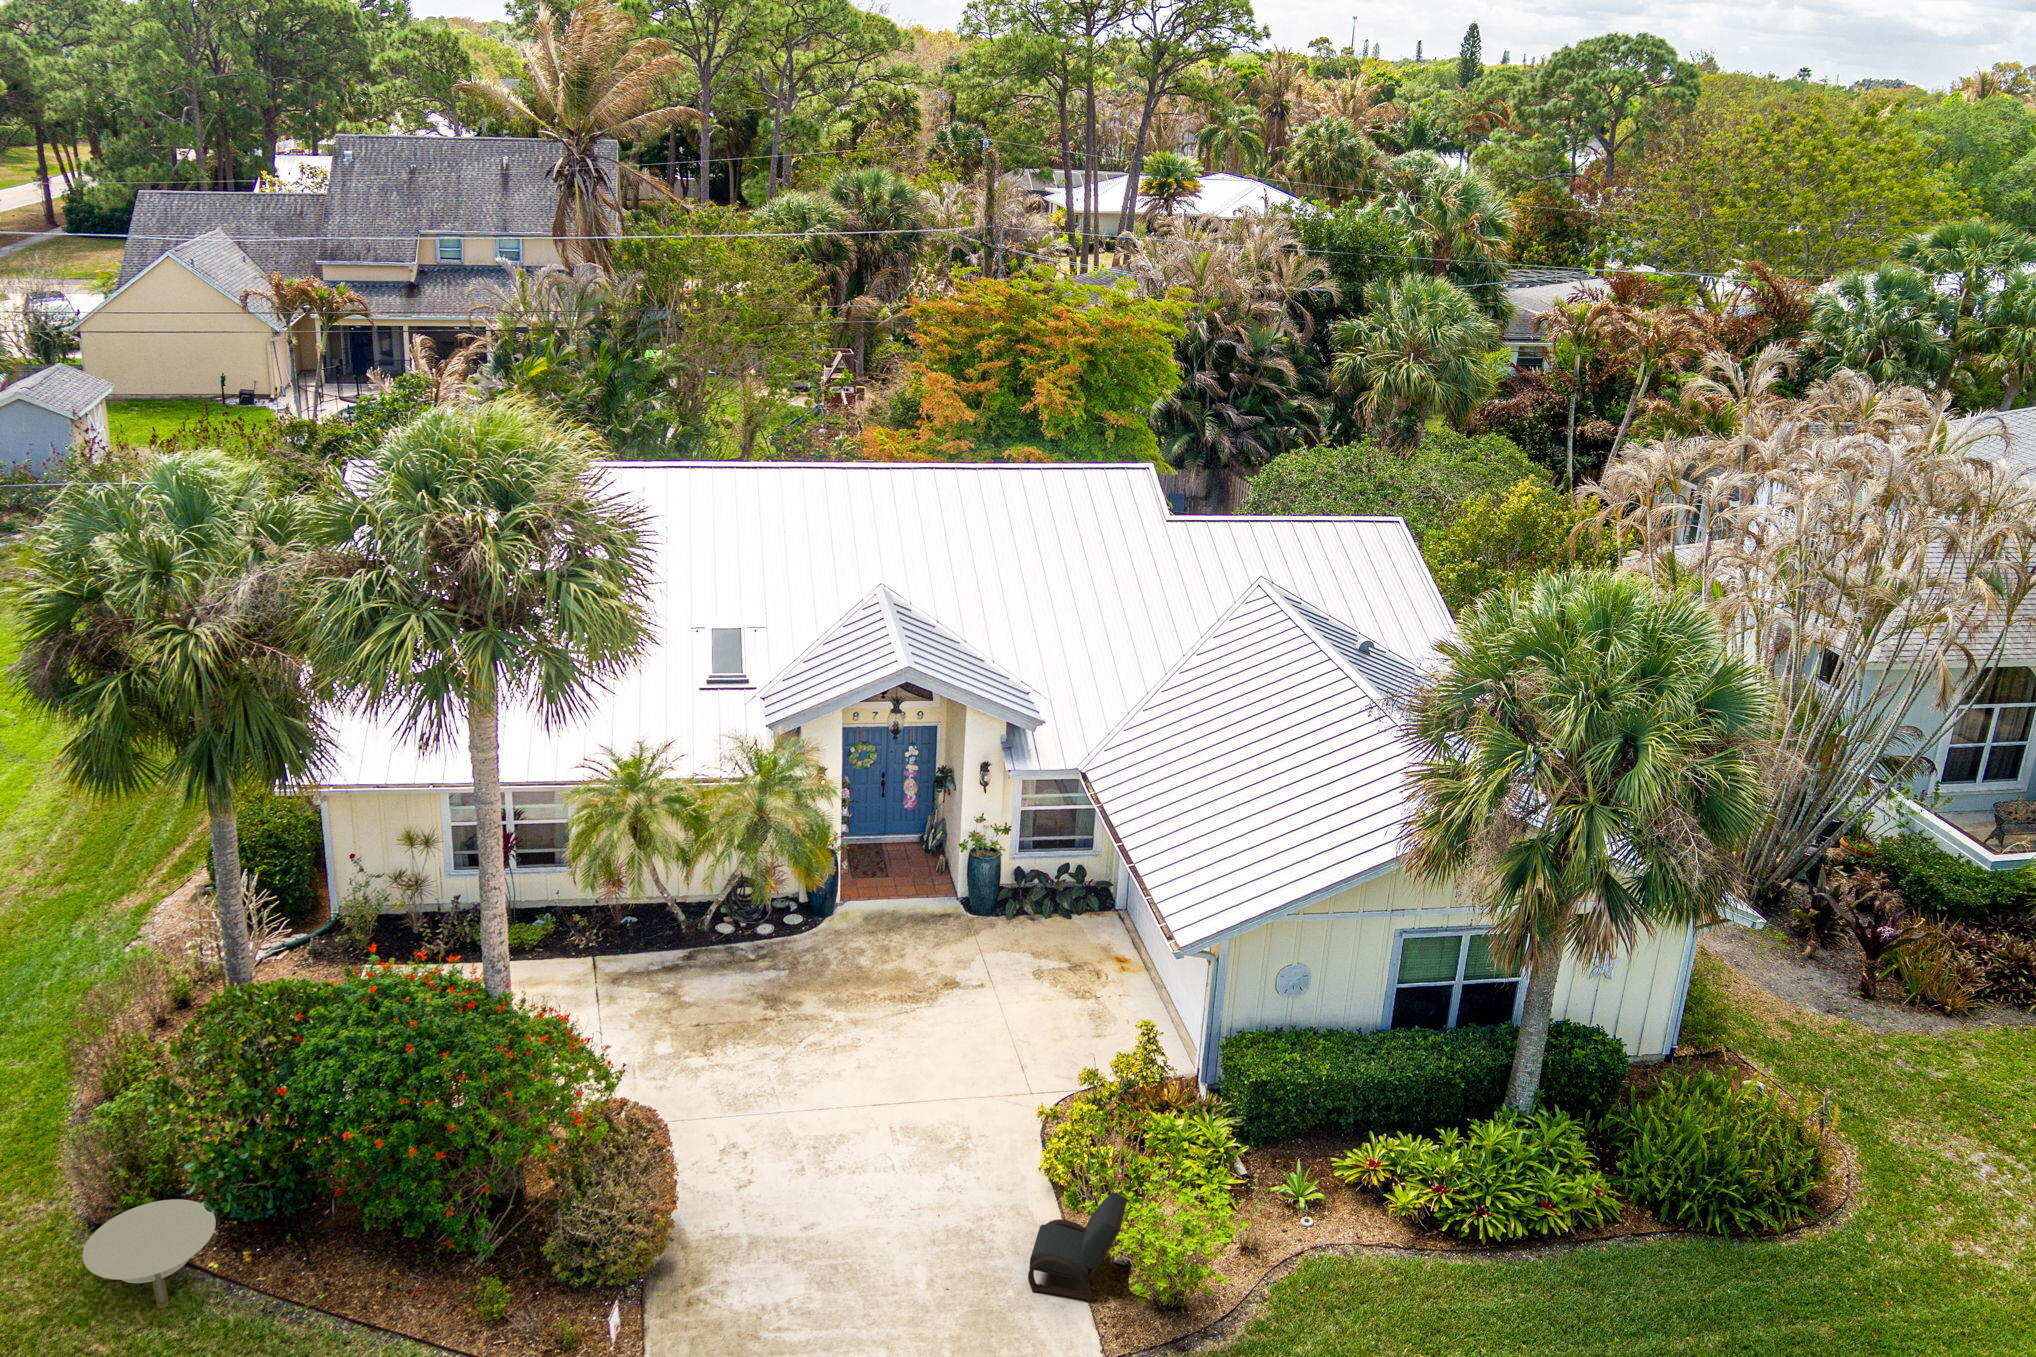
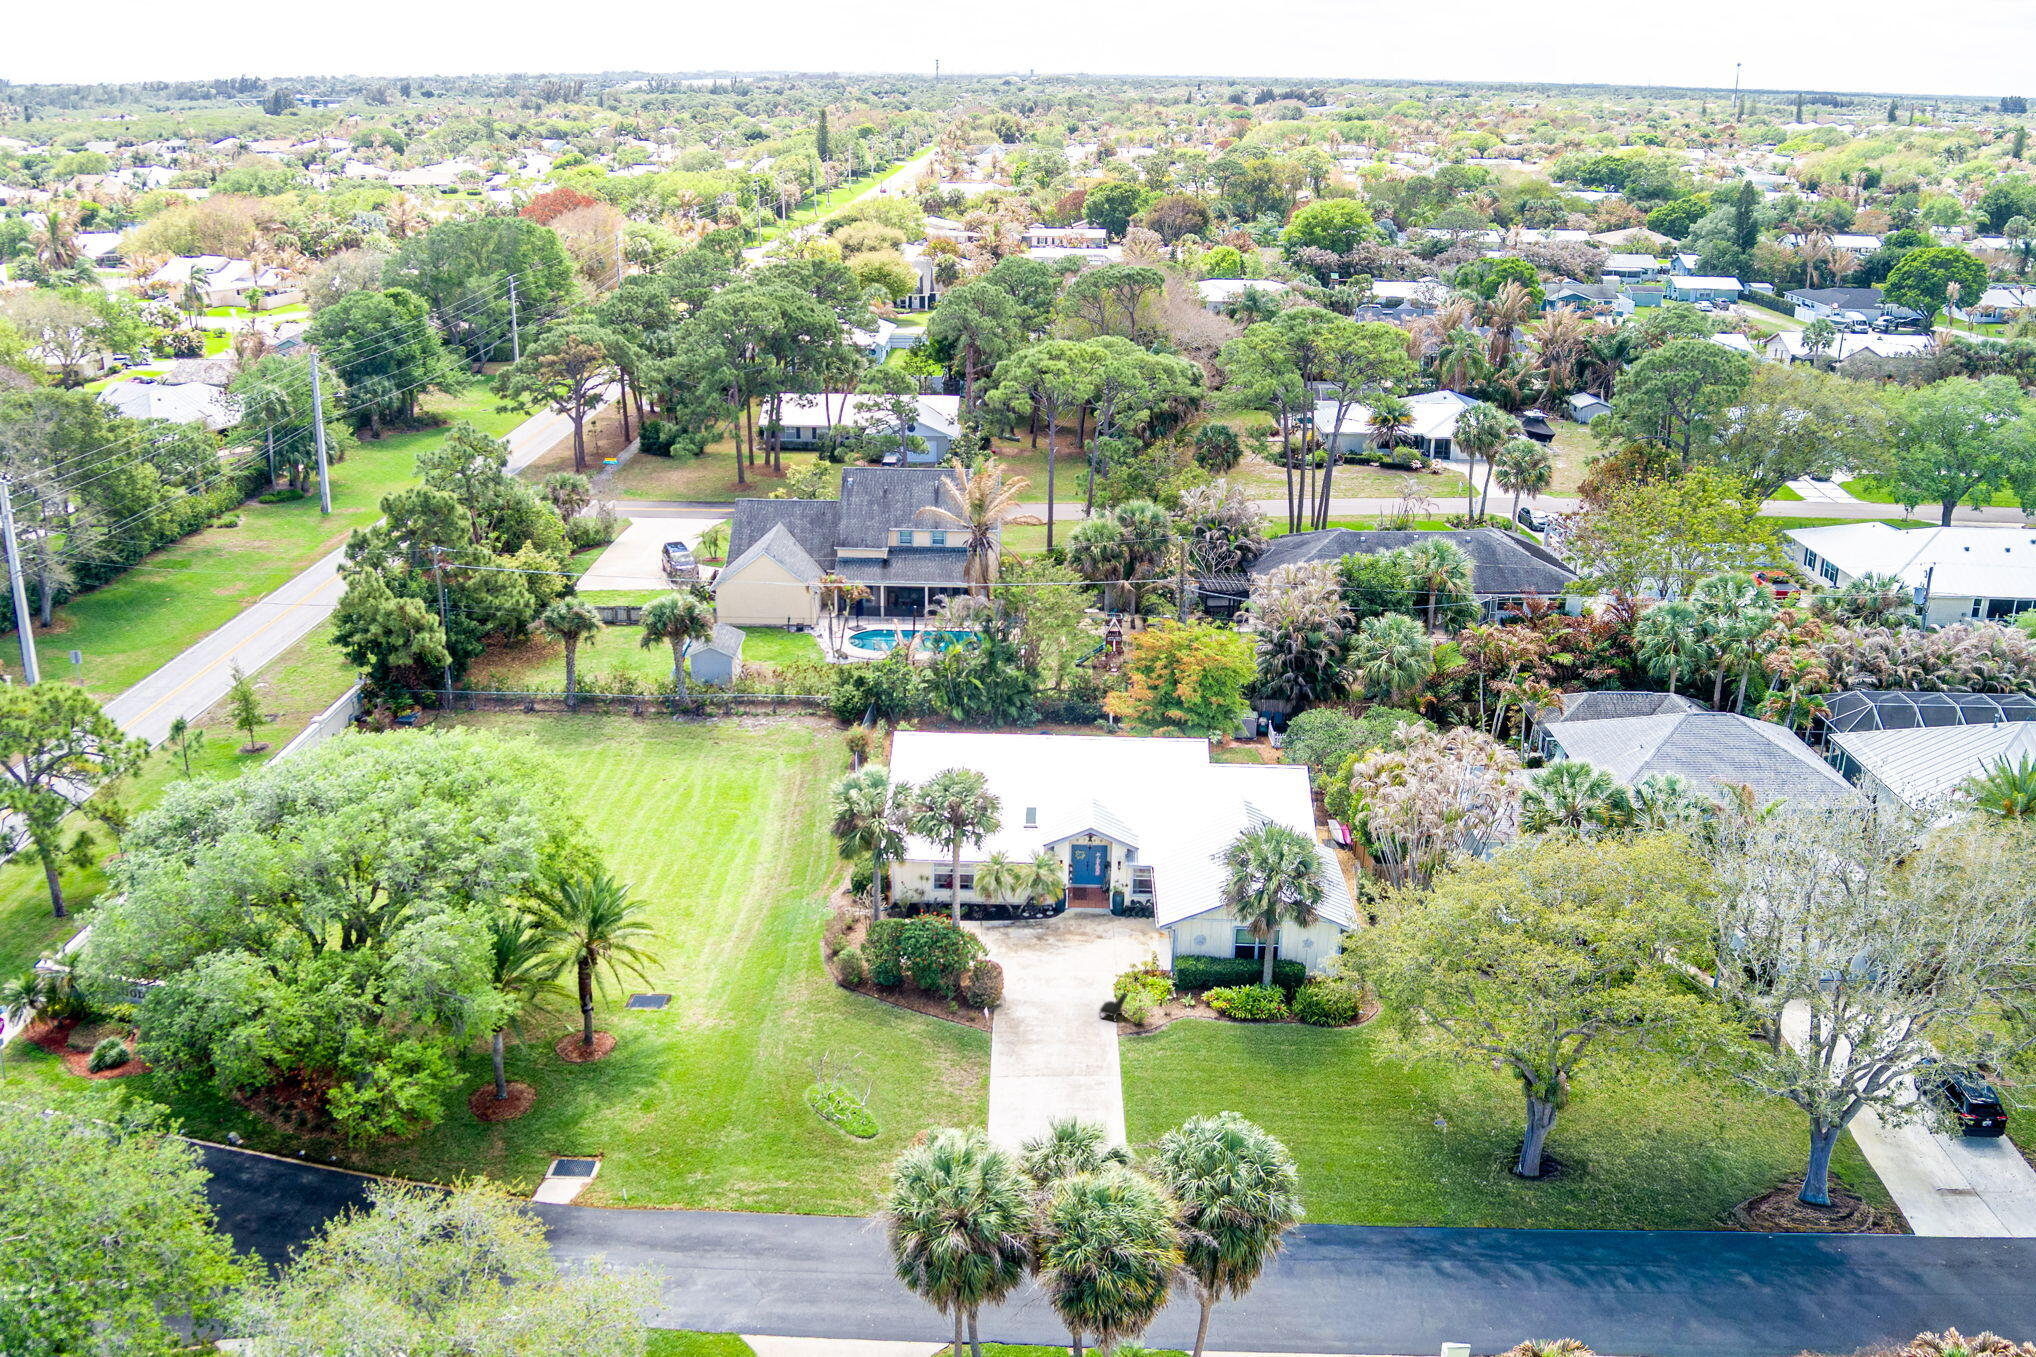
round table: present [83,1199,216,1308] -> none [854,975,885,1001]

